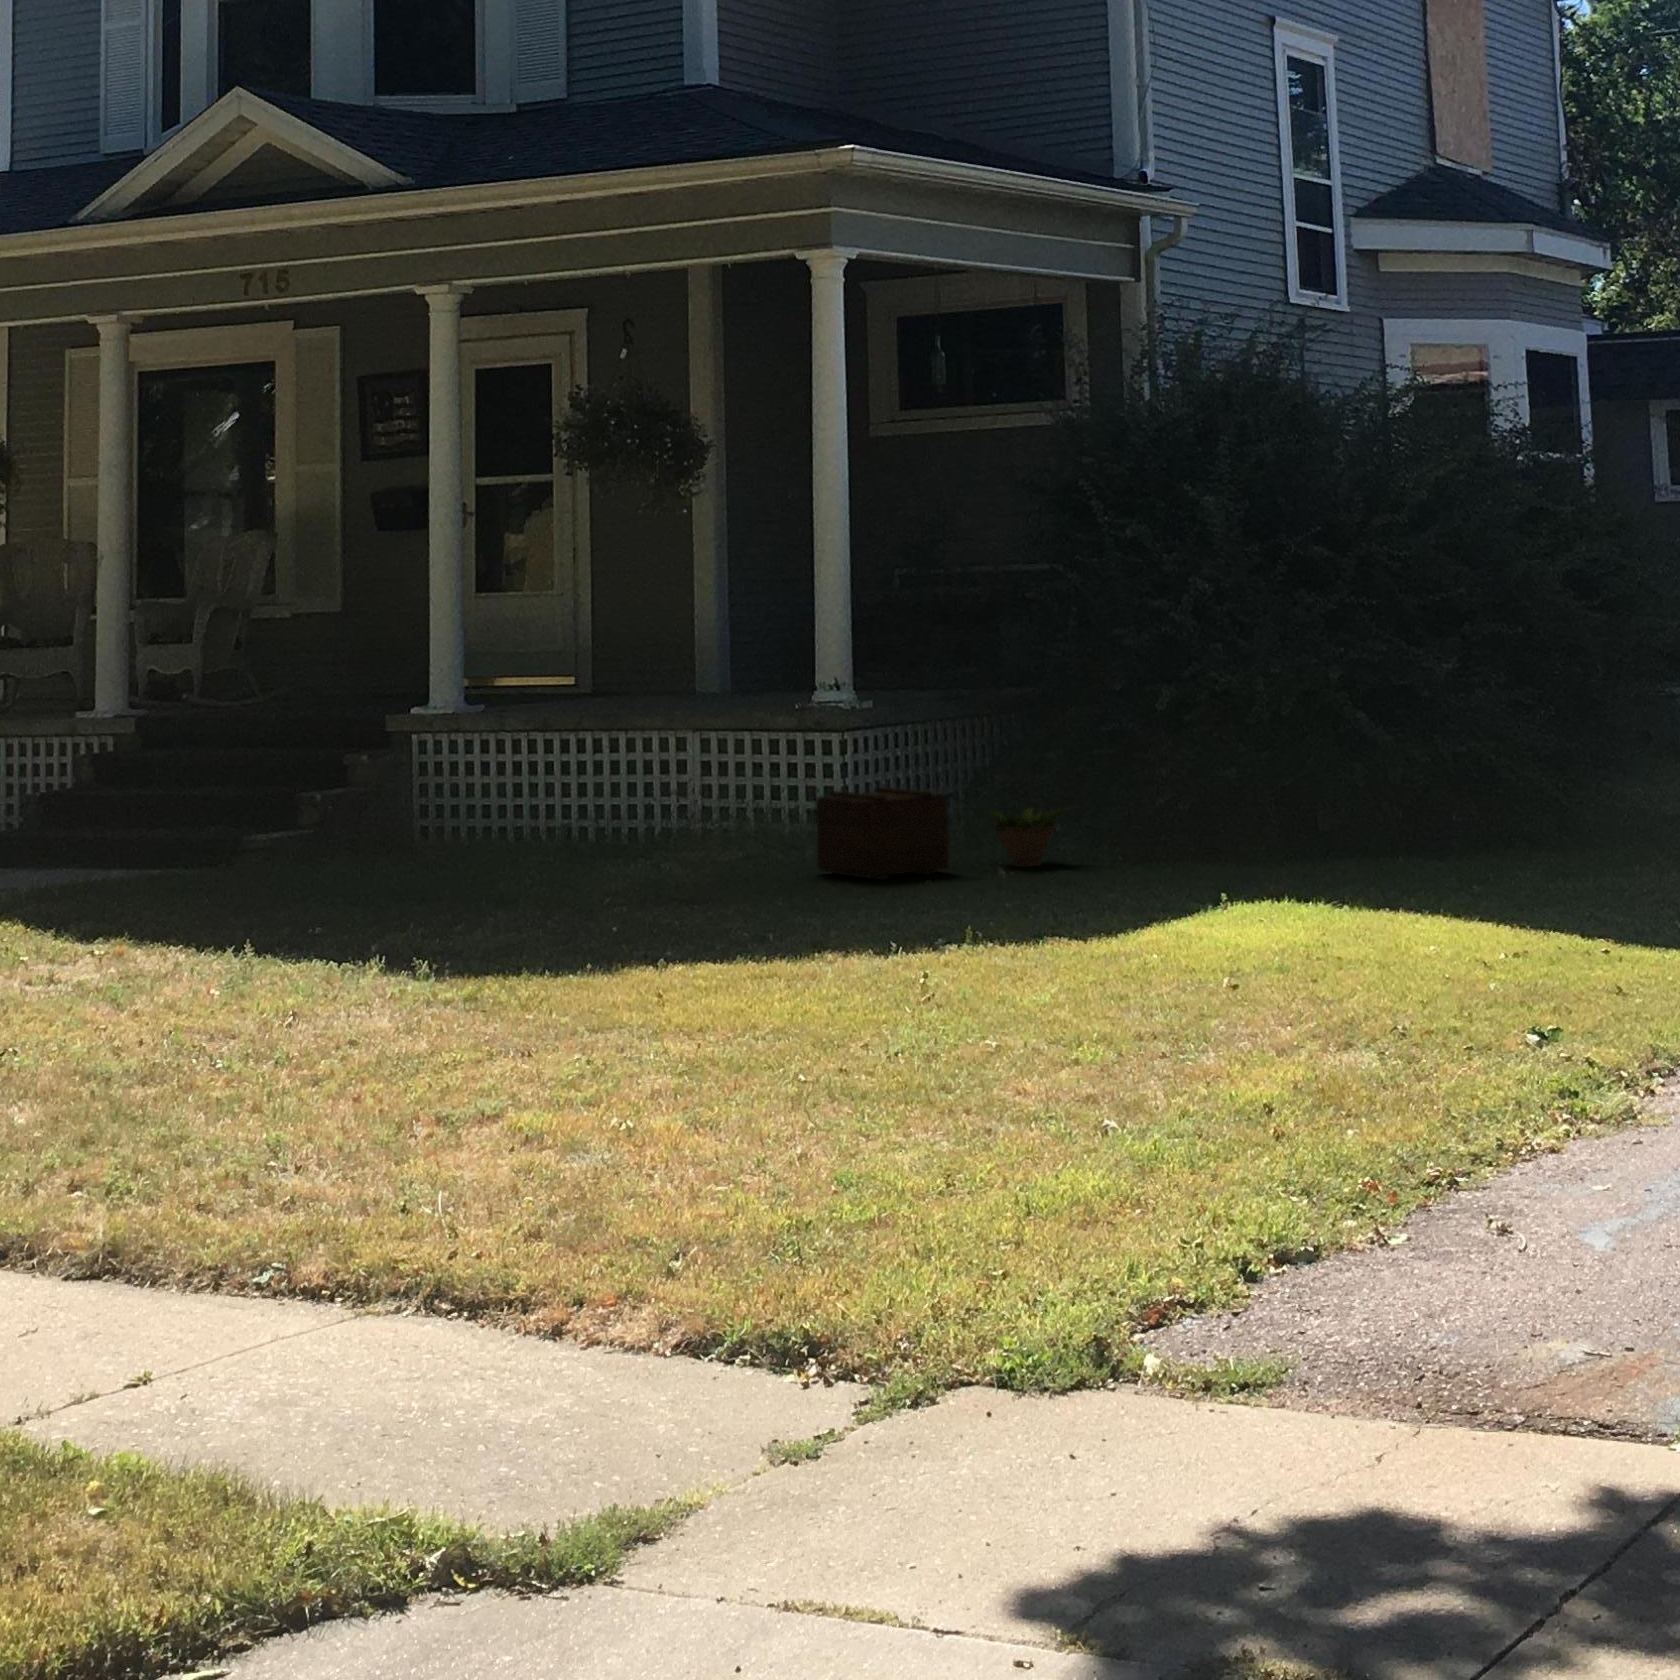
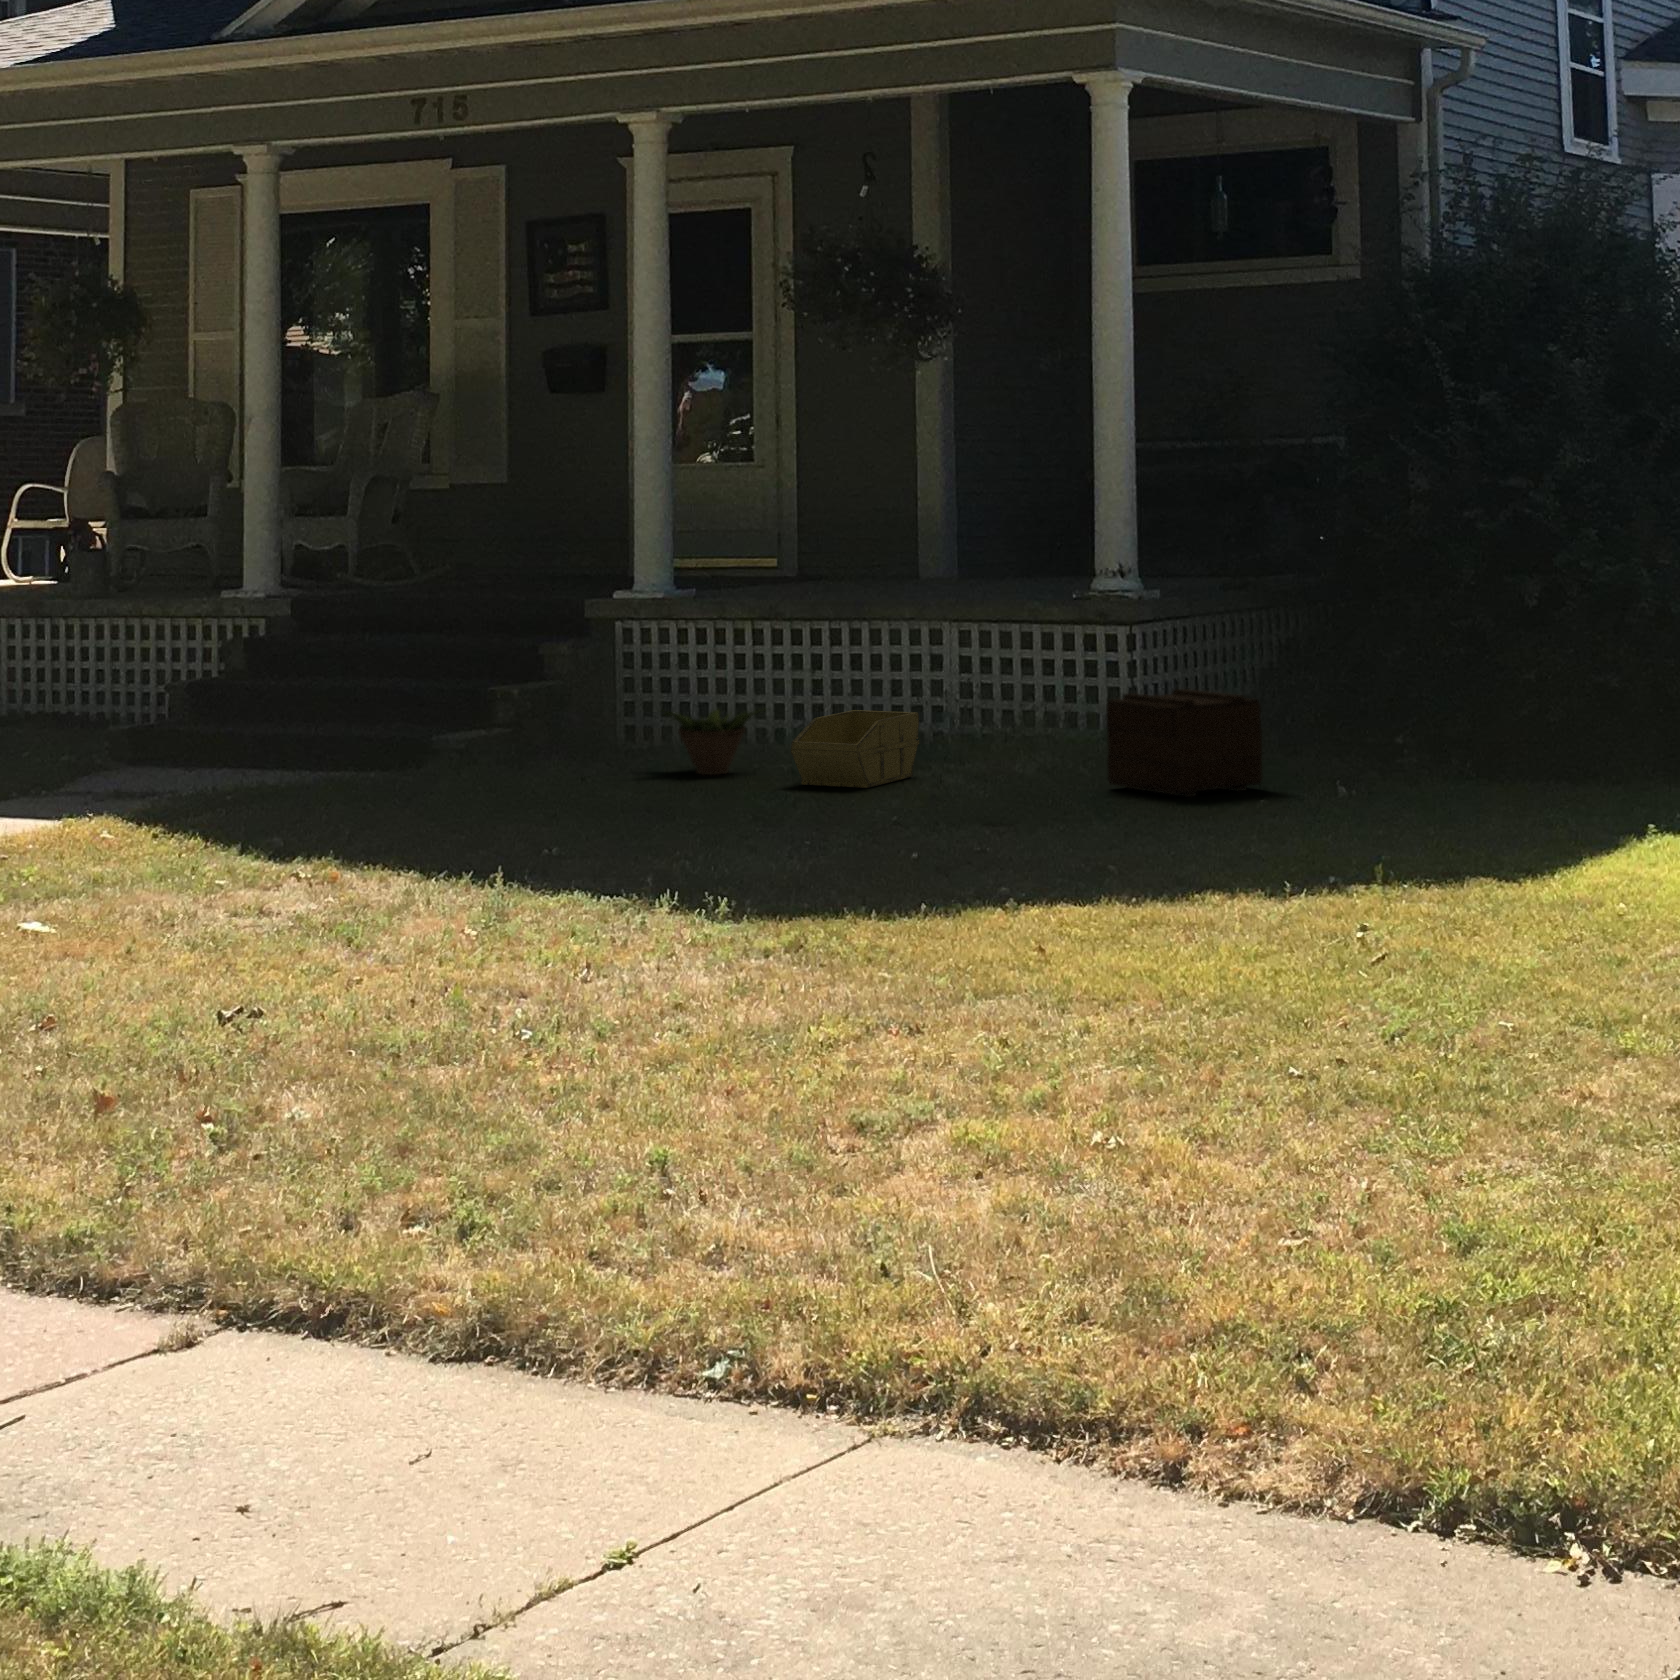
decorative plant: present [981,808,1069,867] -> present [664,710,763,775]
storage bin: none [547,810,663,876] -> present [791,710,919,788]

